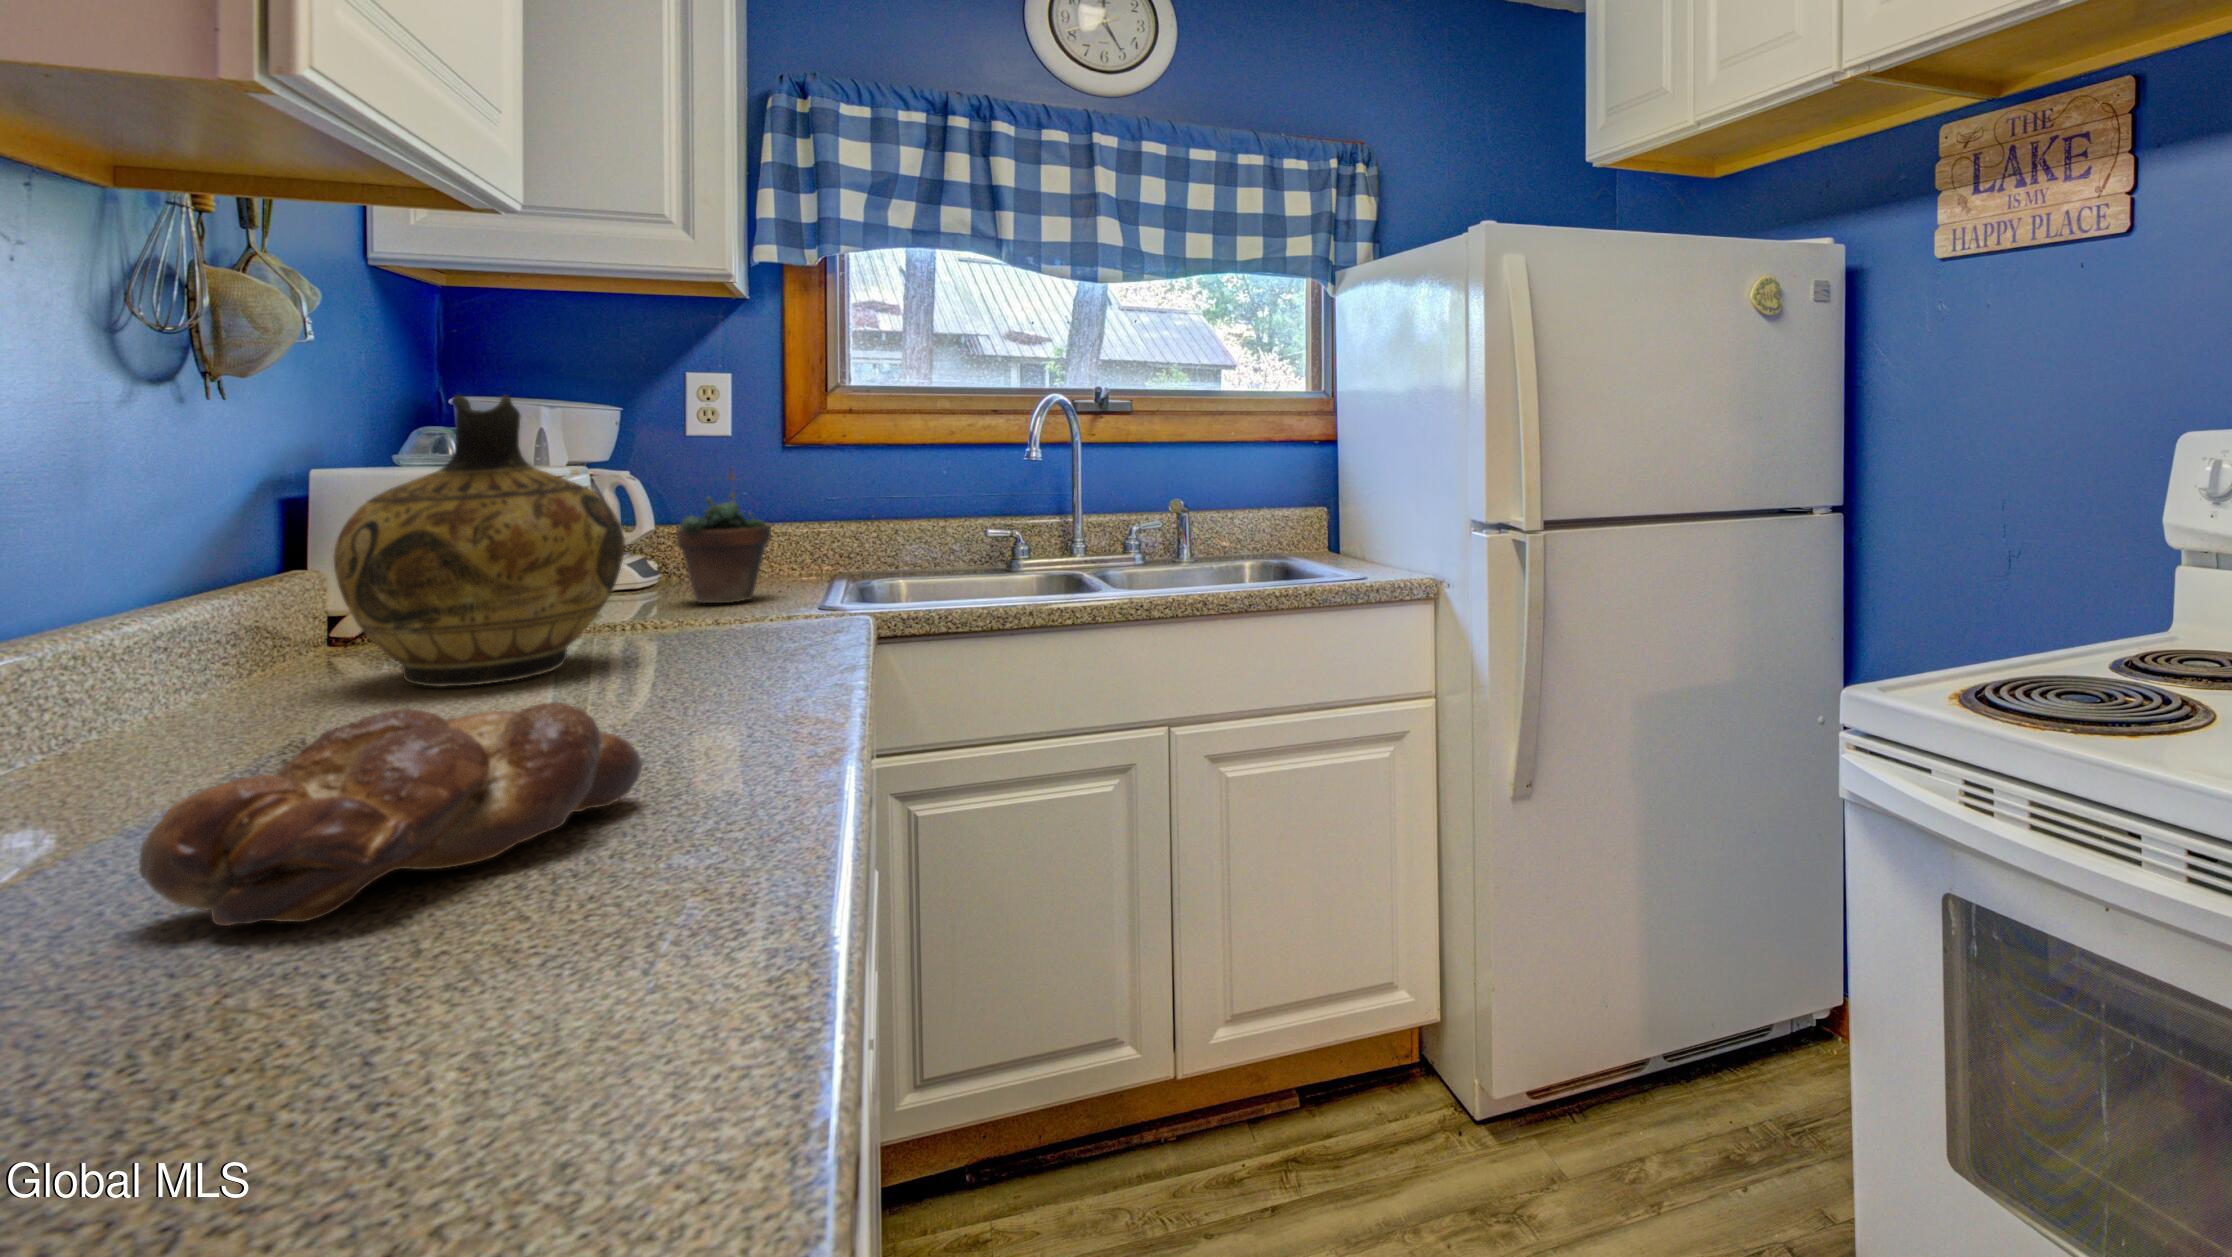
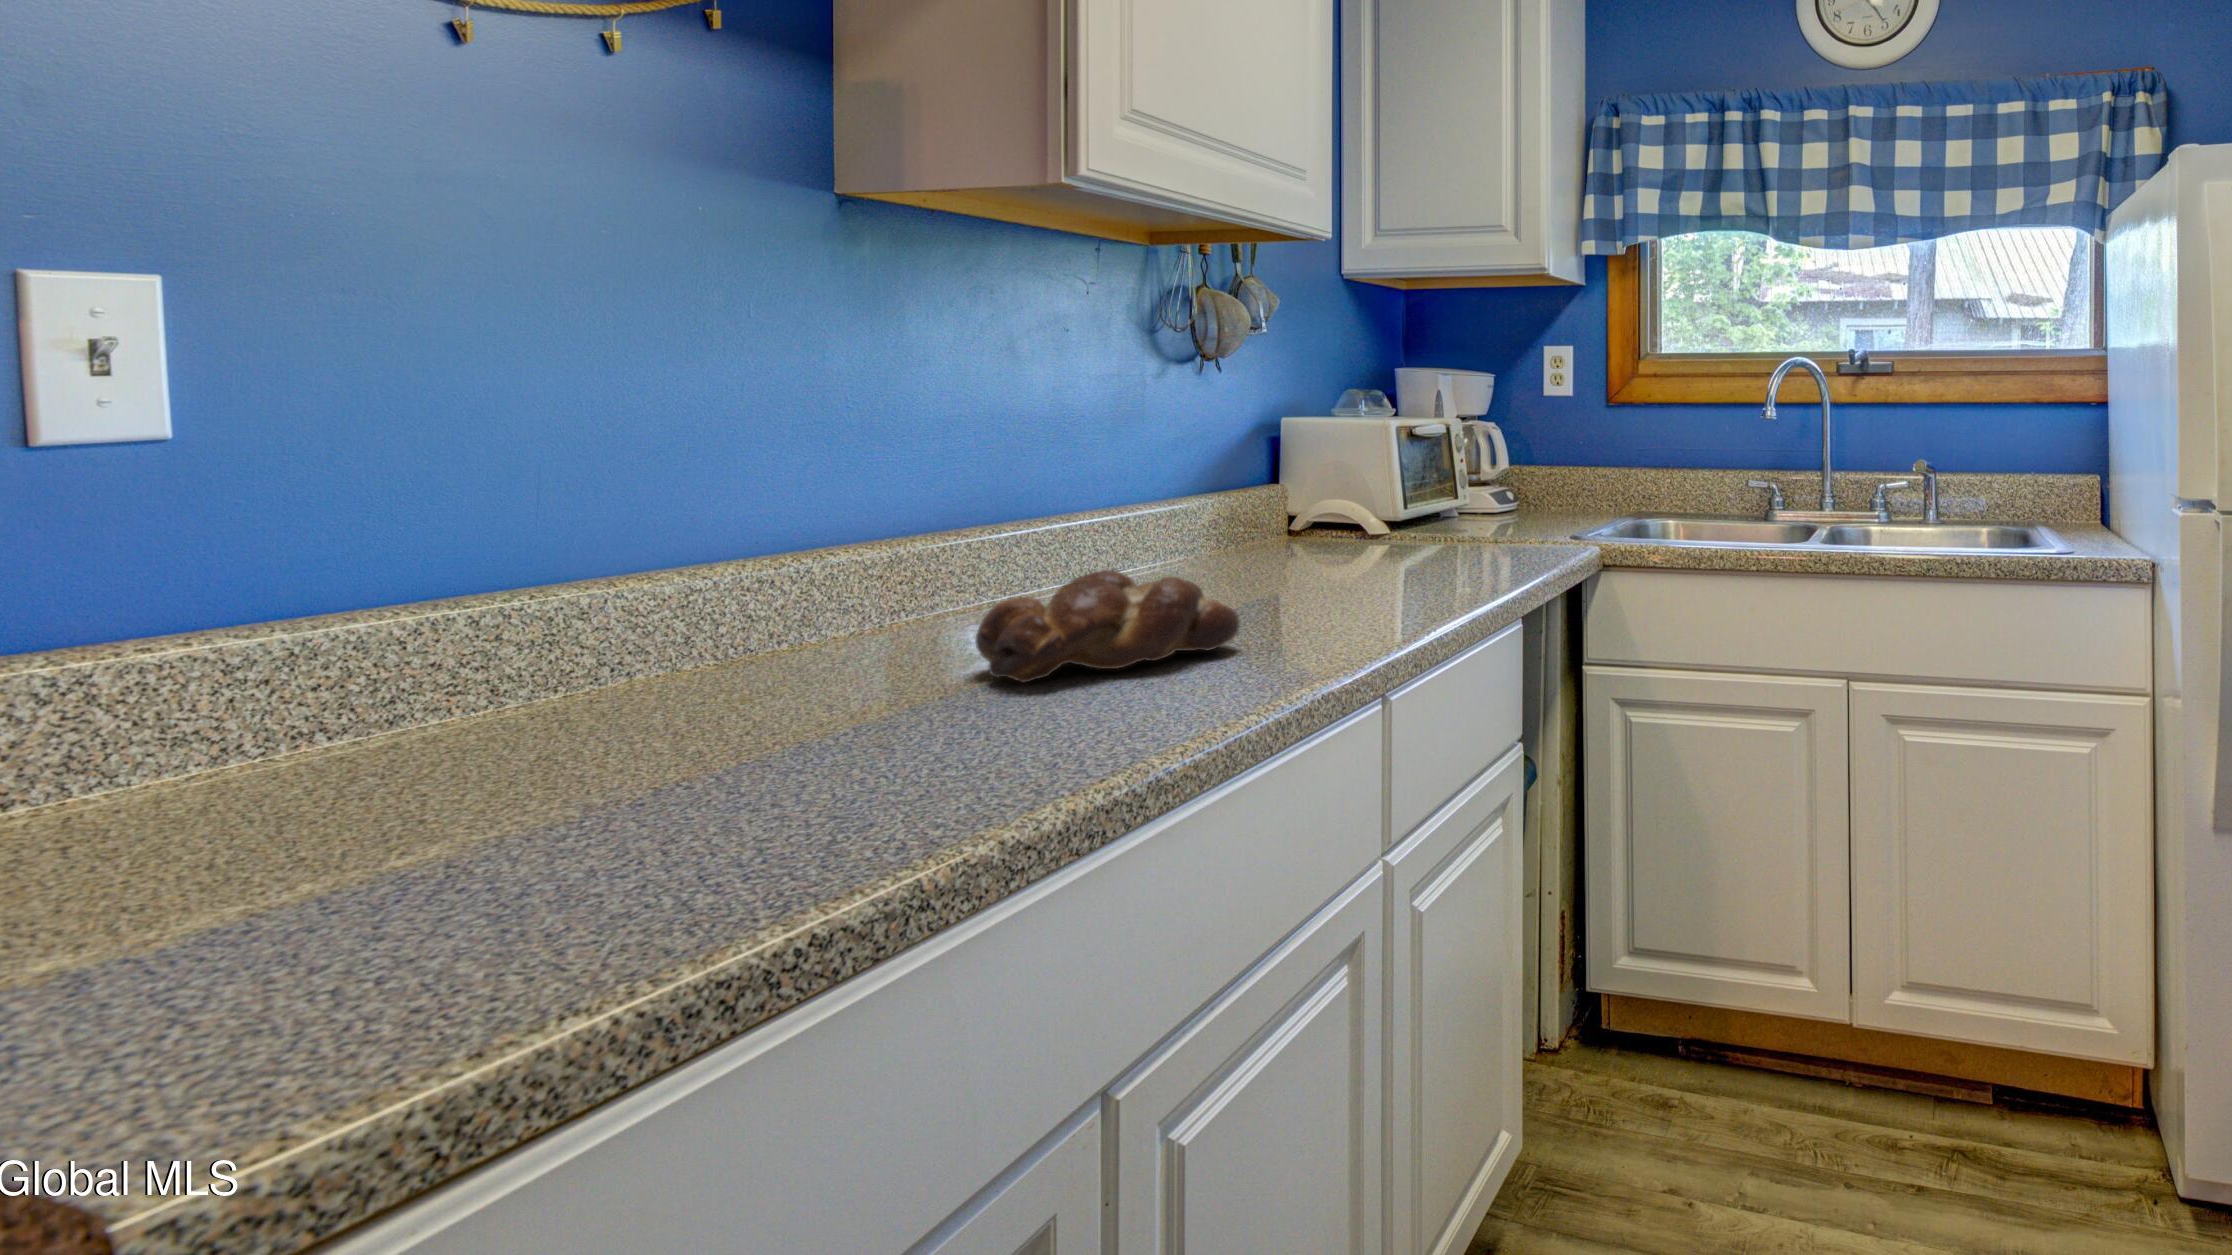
ceramic jug: present [333,395,625,687] -> none [1234,371,1389,566]
succulent plant: present [676,468,771,603] -> none [1481,422,1545,528]

